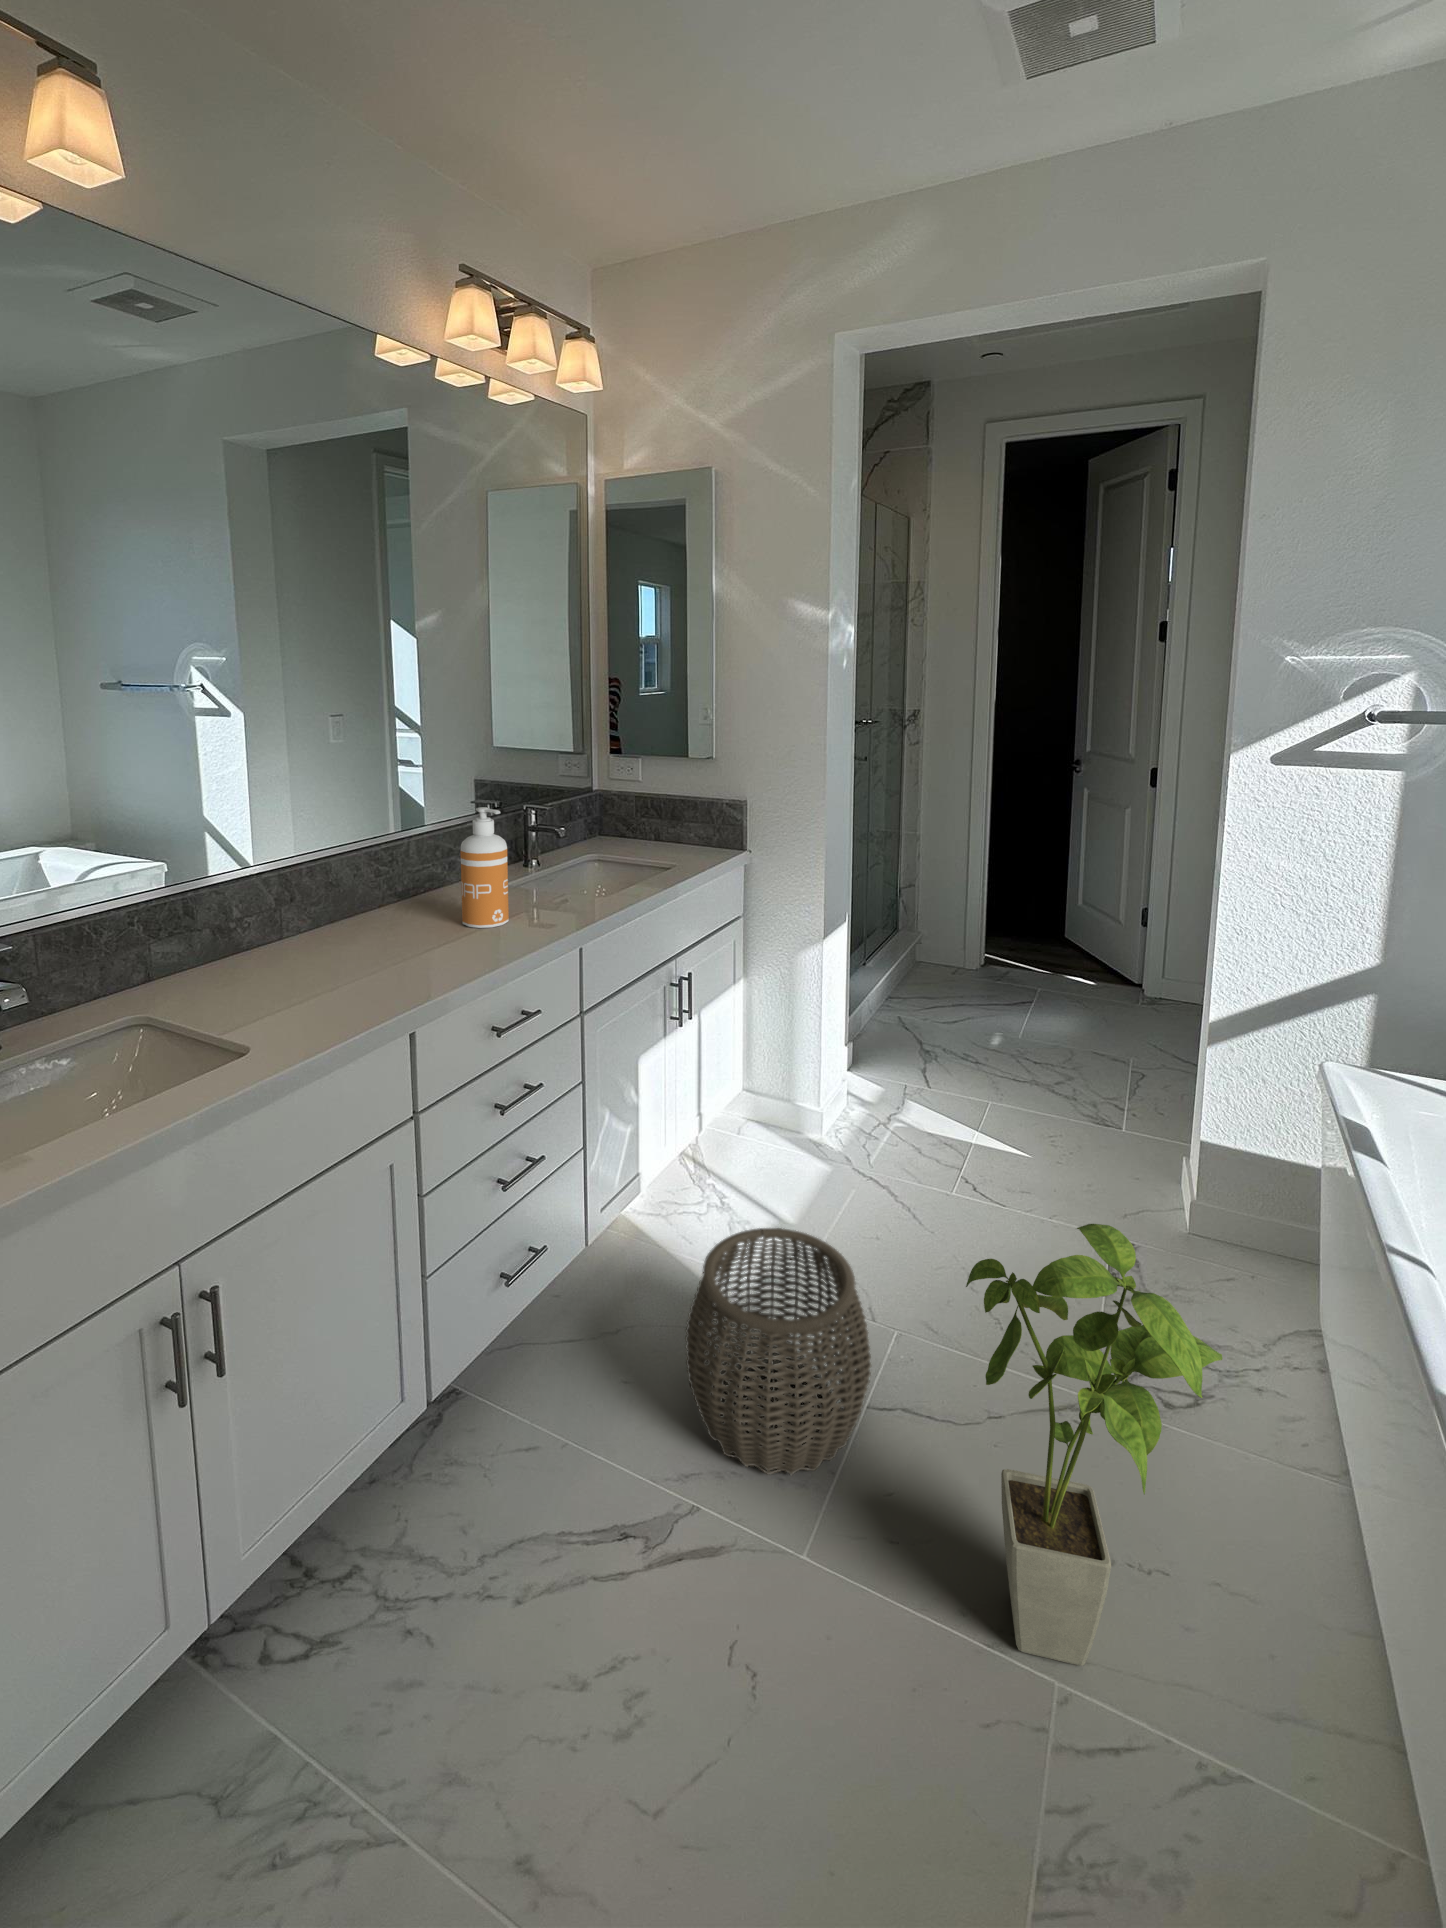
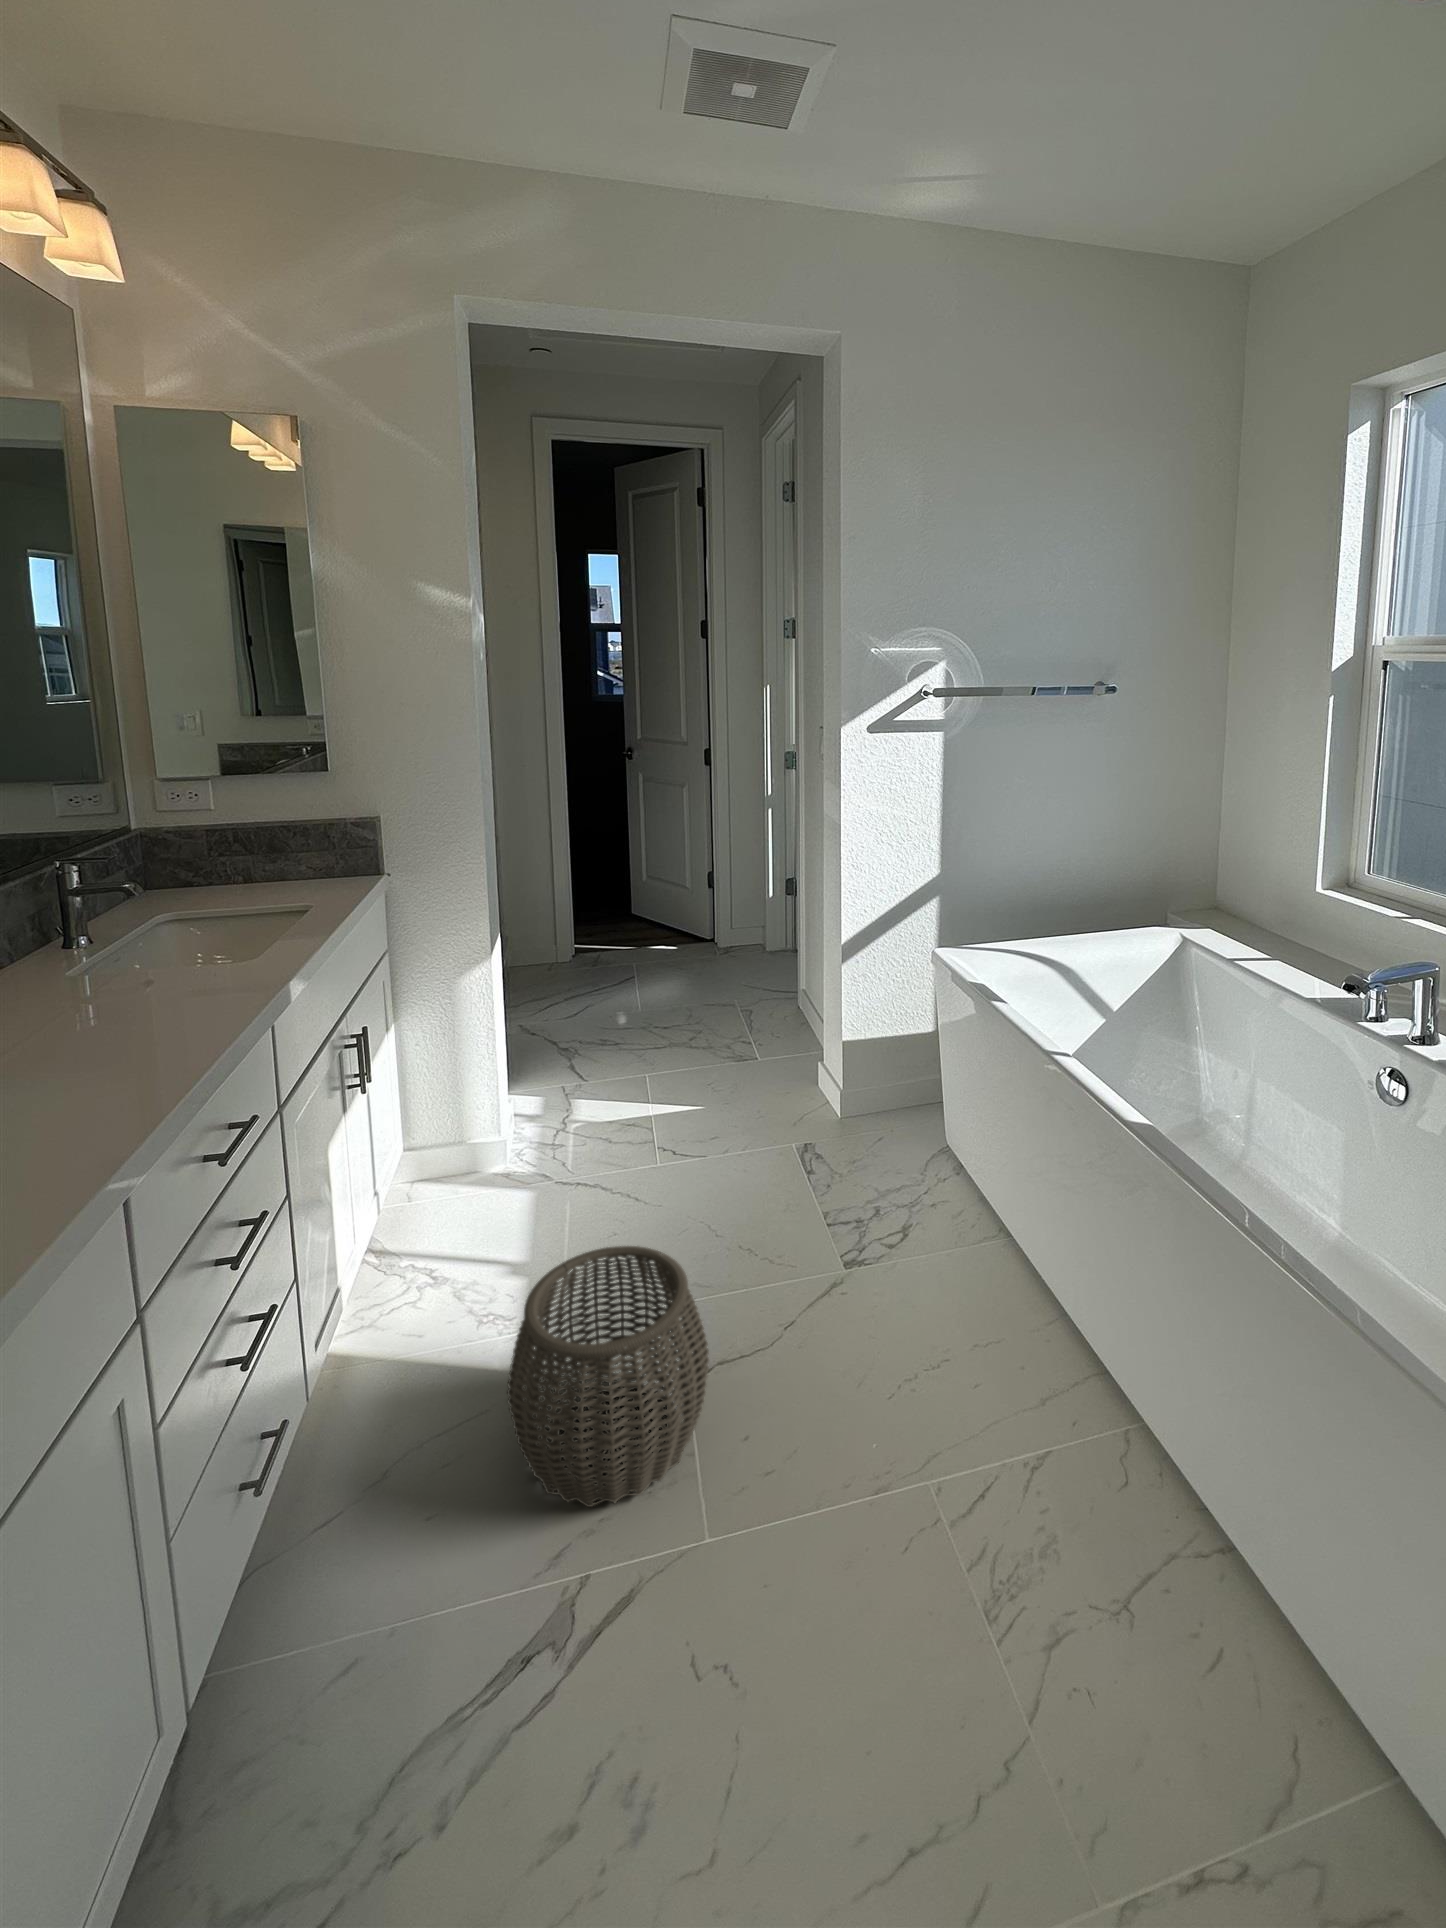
soap dispenser: present [461,807,509,928] -> none [65,866,161,1040]
house plant: present [966,1224,1223,1666] -> none [823,1103,1030,1481]

